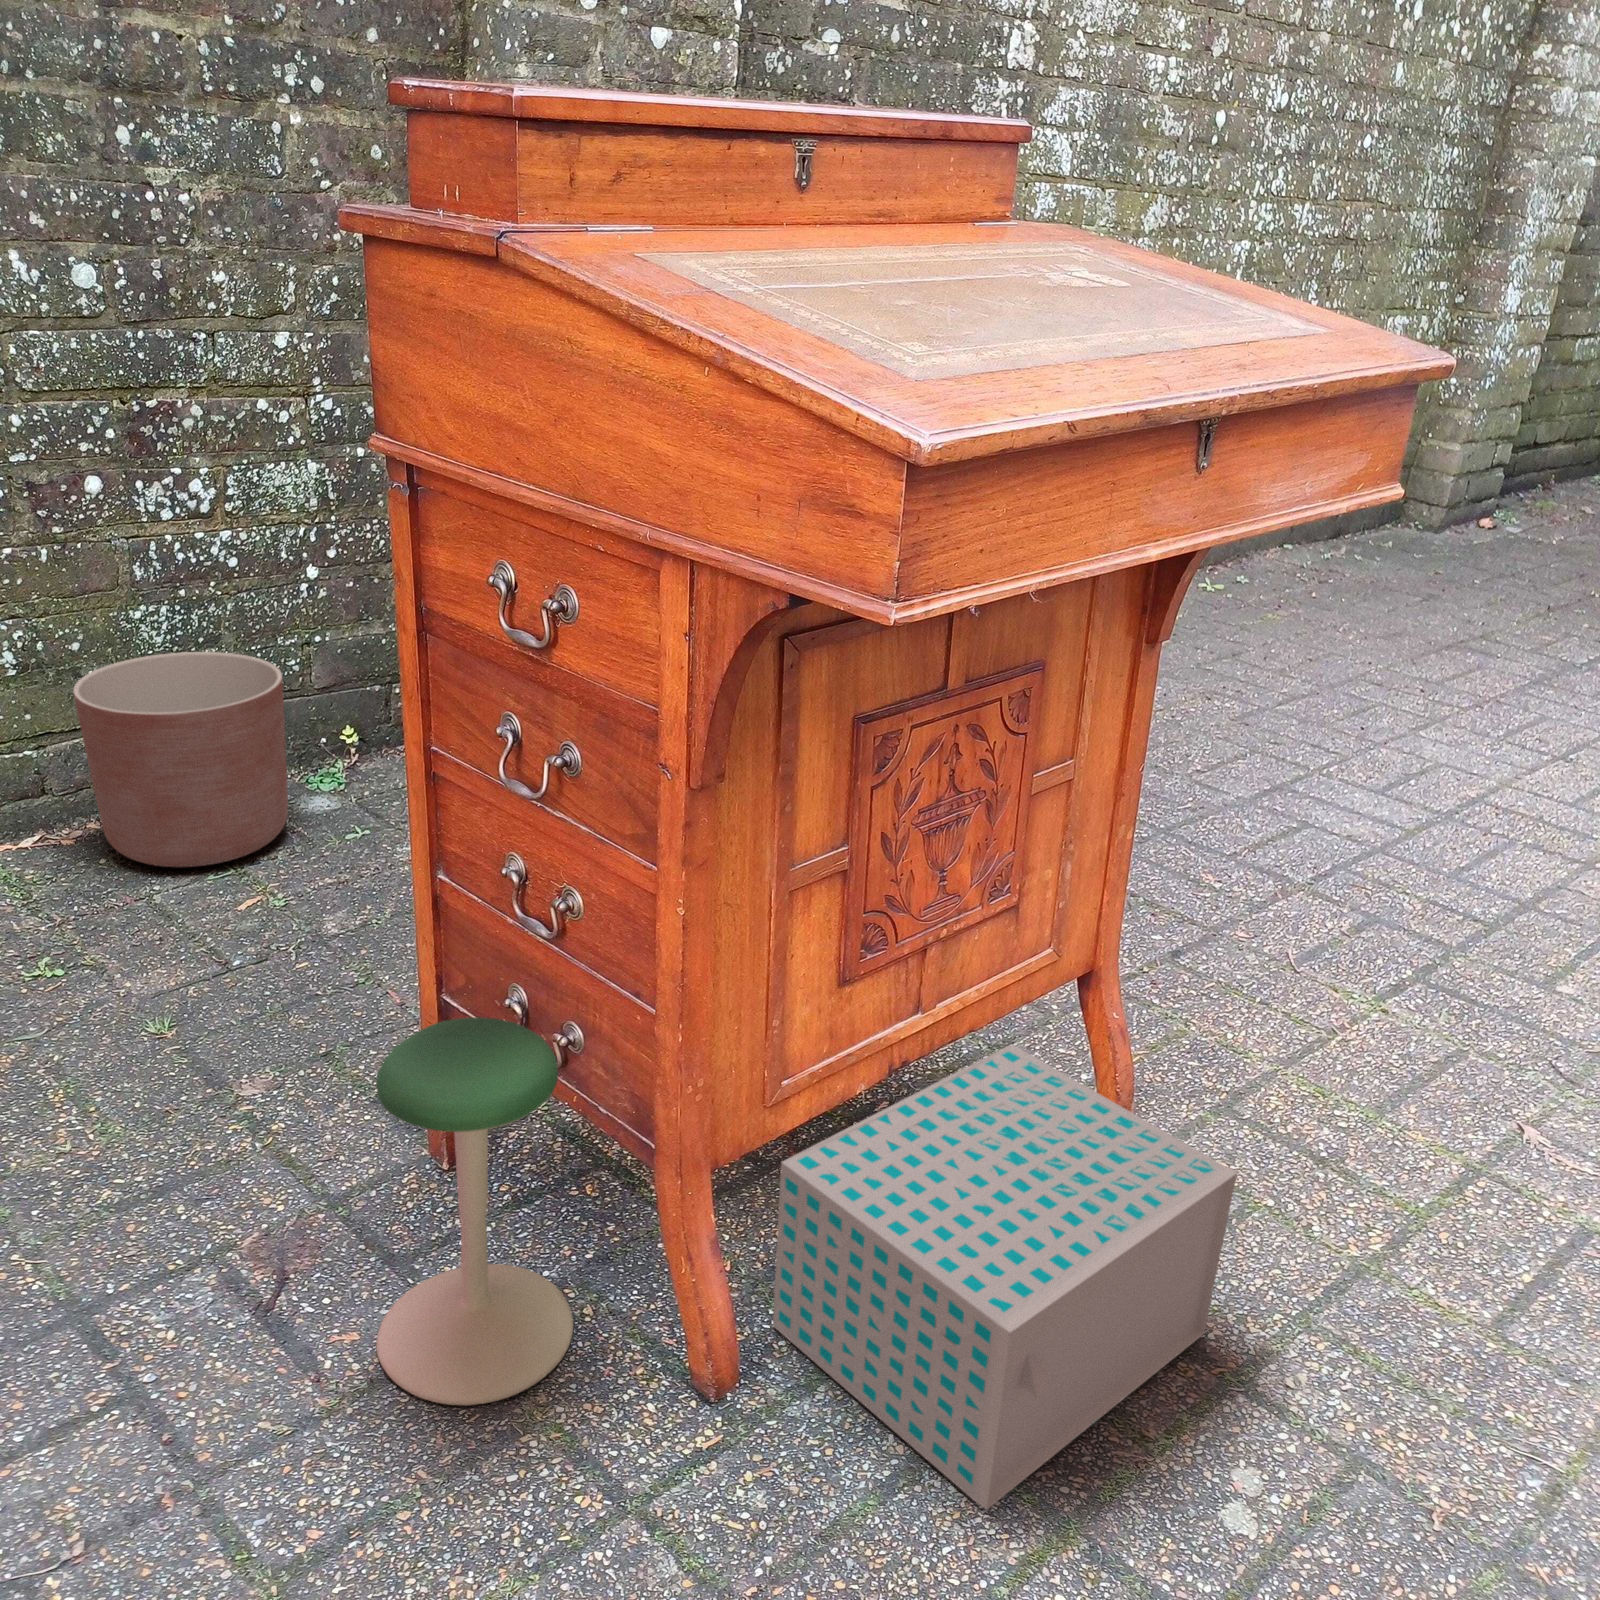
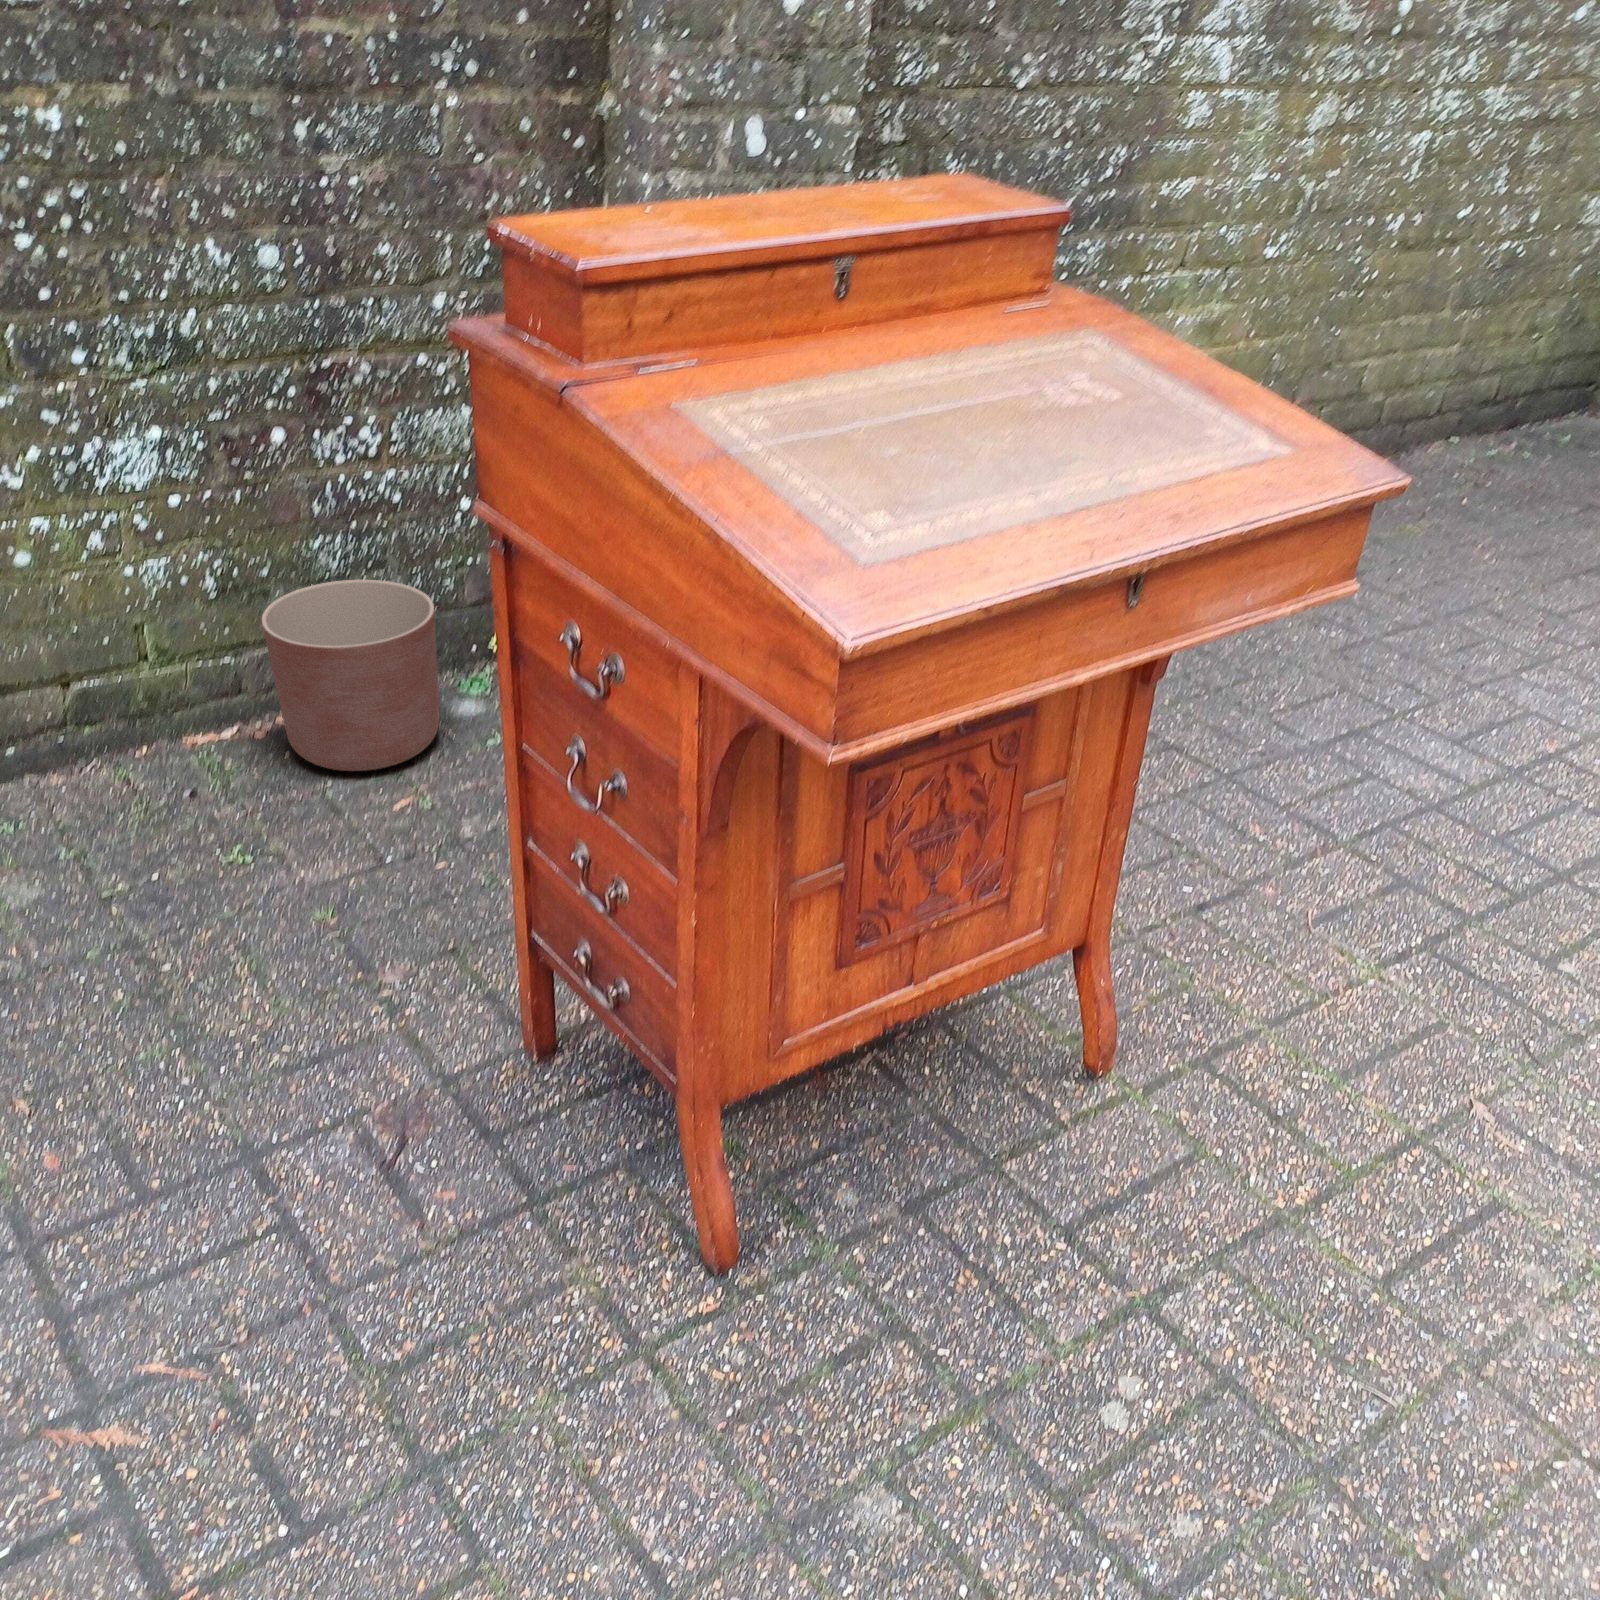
stool: present [376,1017,573,1405] -> none [465,971,620,1262]
storage box: present [773,1044,1237,1509] -> none [775,1009,1154,1385]

